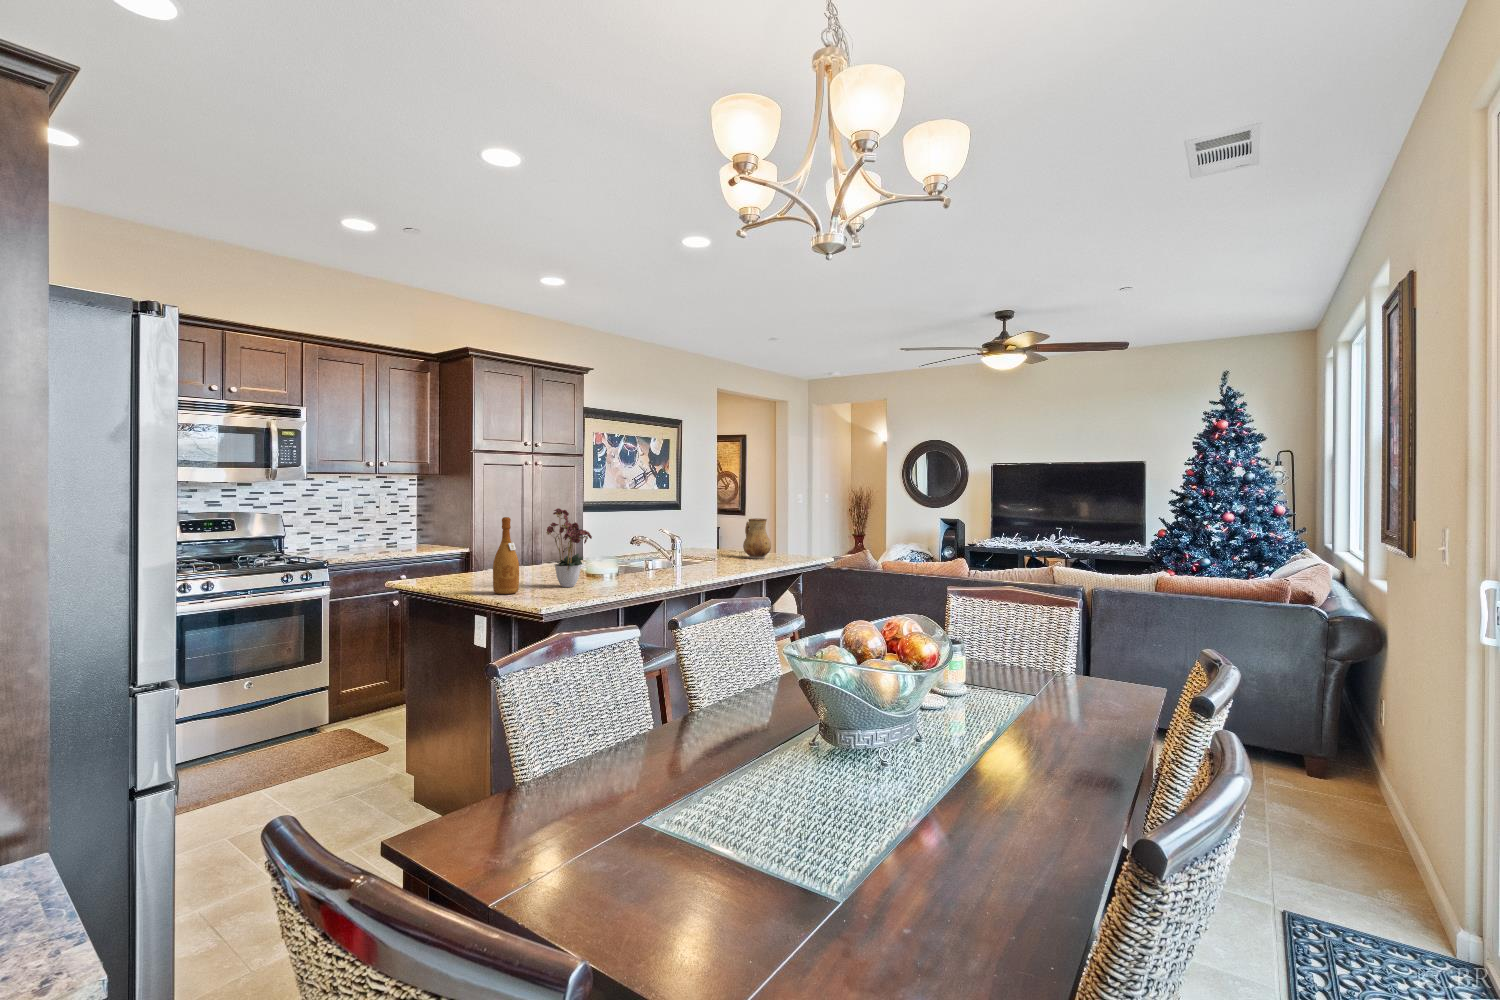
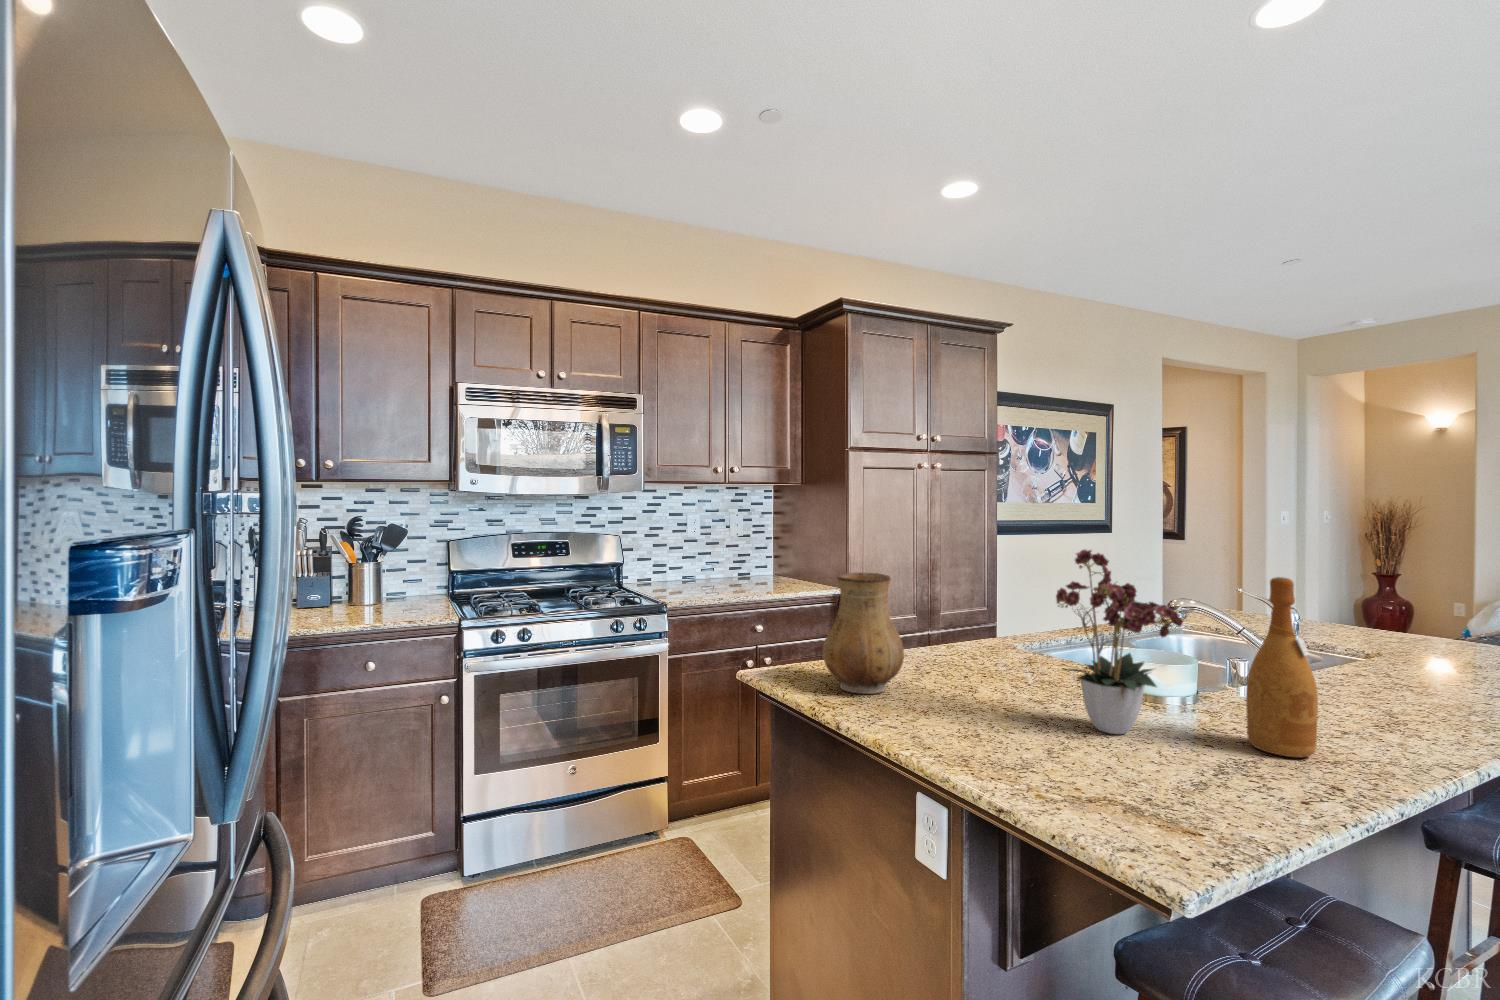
wine bottle: present [493,517,519,594] -> present [1246,577,1318,757]
ceramic pitcher: present [743,518,771,559] -> present [823,572,904,694]

